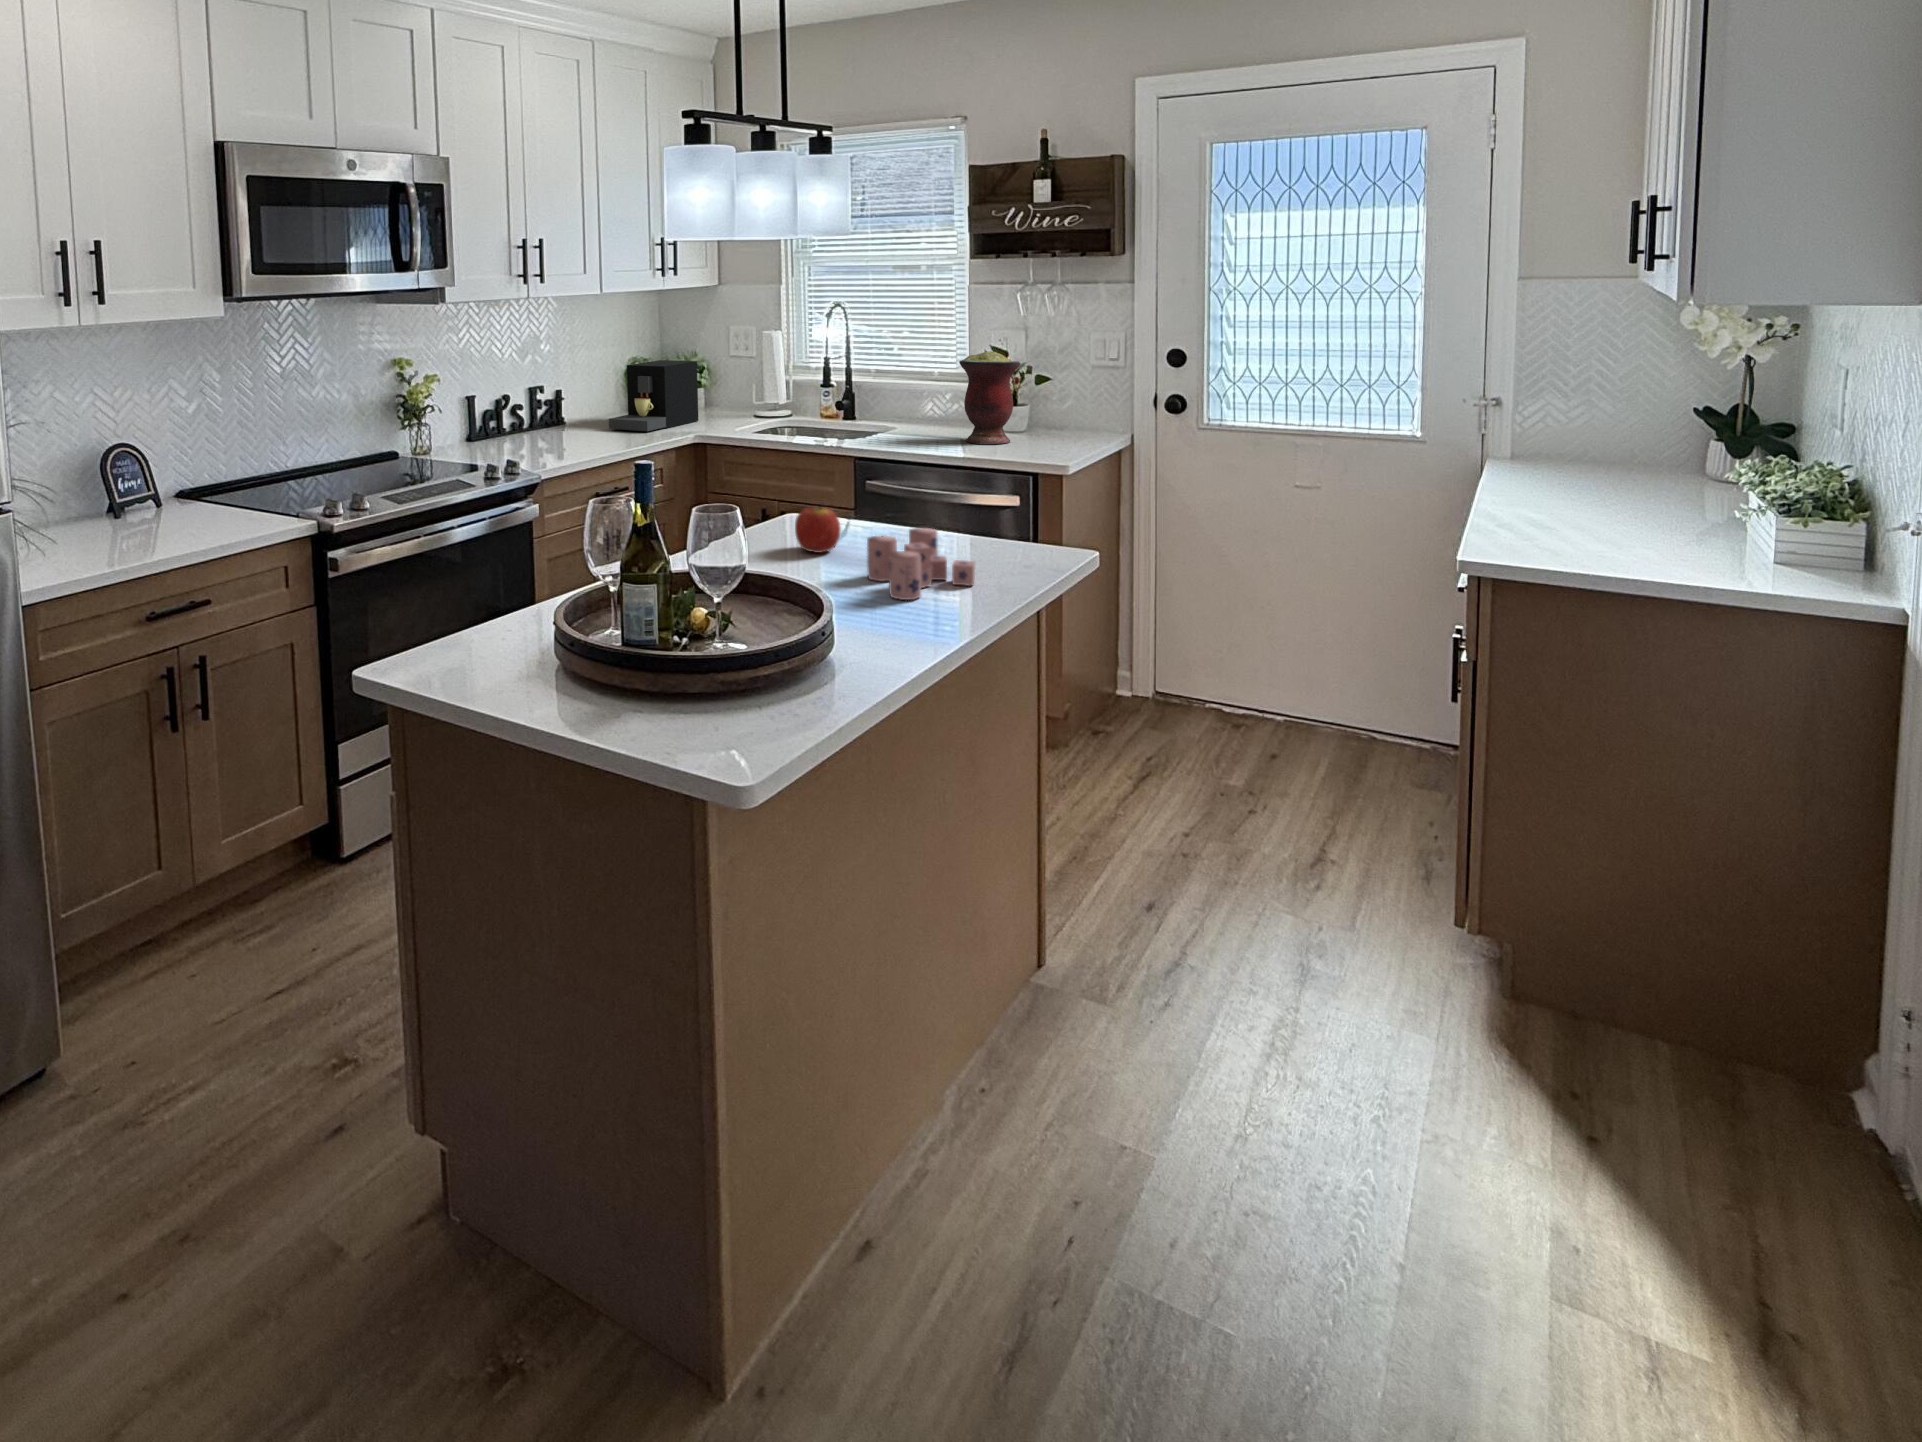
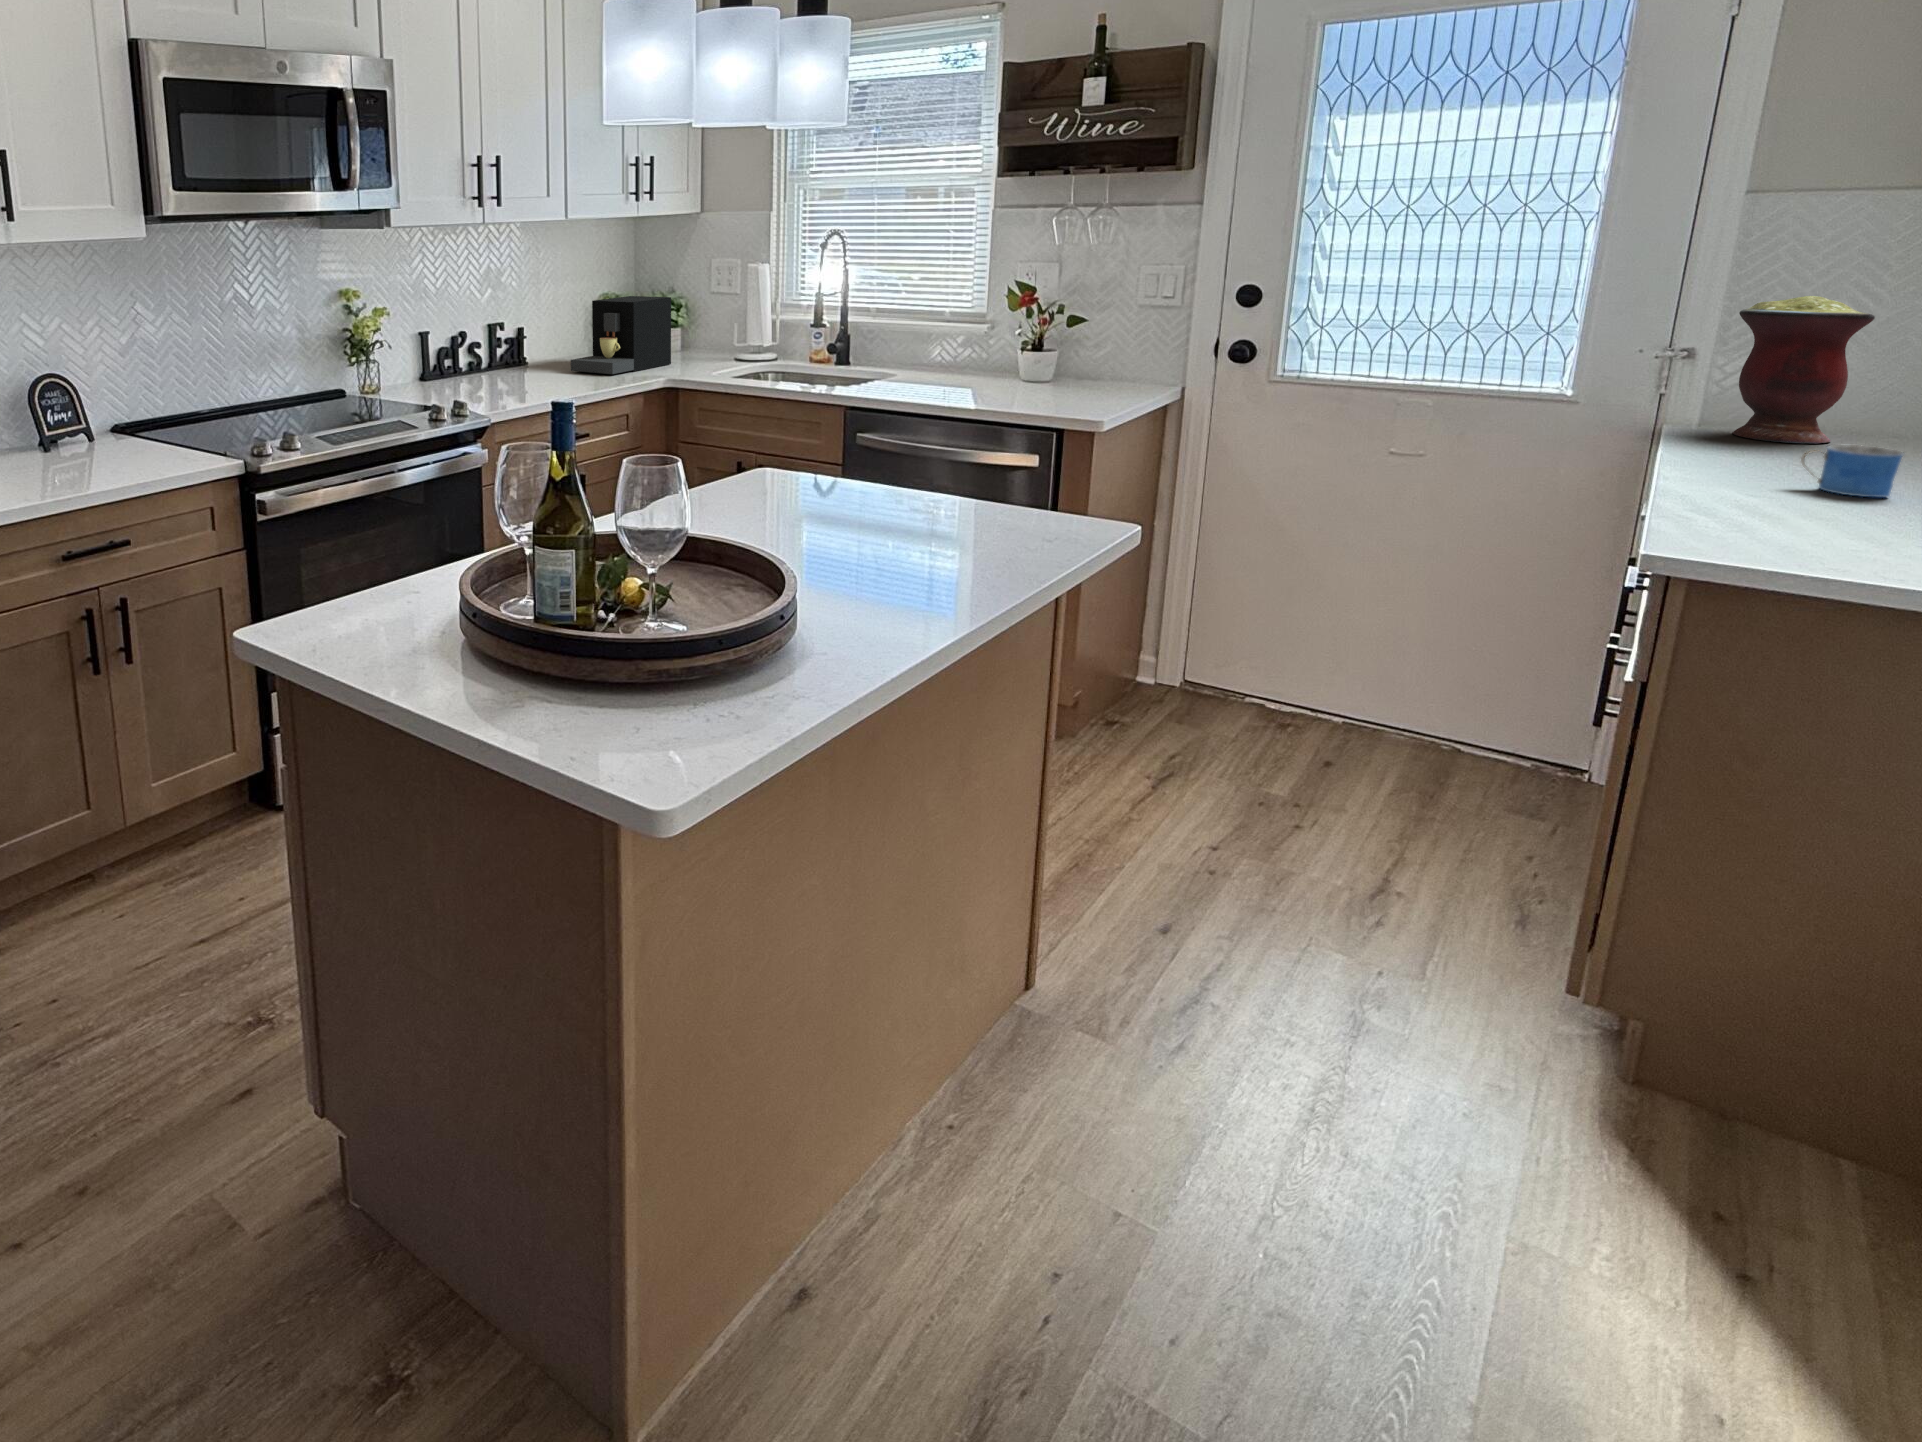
vase: present [959,351,1020,444] -> present [1732,296,1875,444]
mug: none [1568,471,1633,511] -> present [1801,445,1904,497]
apple: present [795,507,841,553] -> none [763,459,818,516]
candle: present [867,528,975,600] -> none [846,491,982,577]

